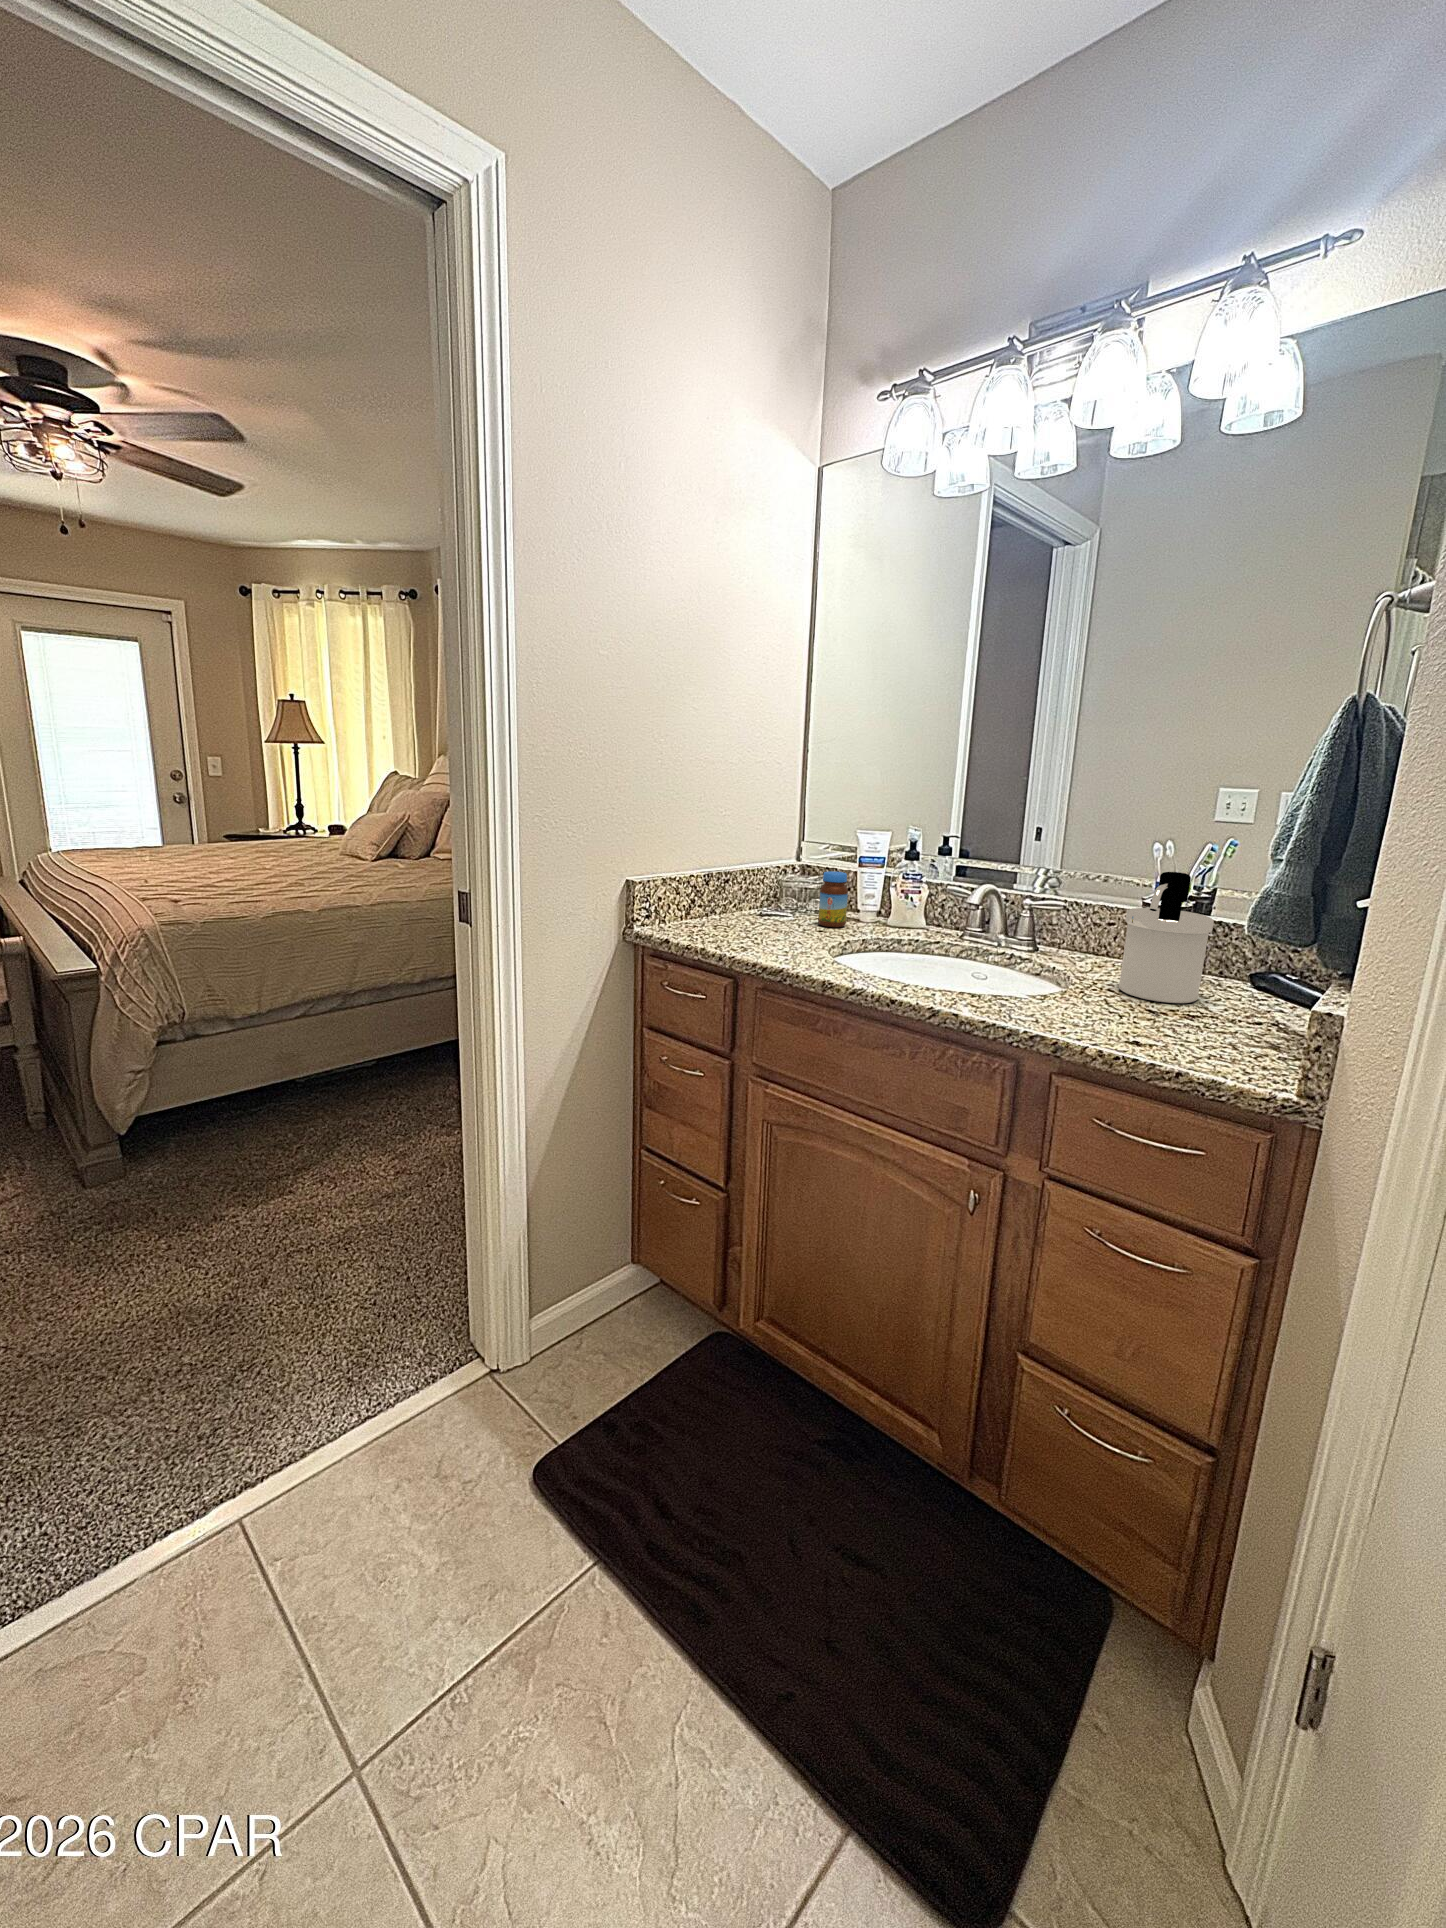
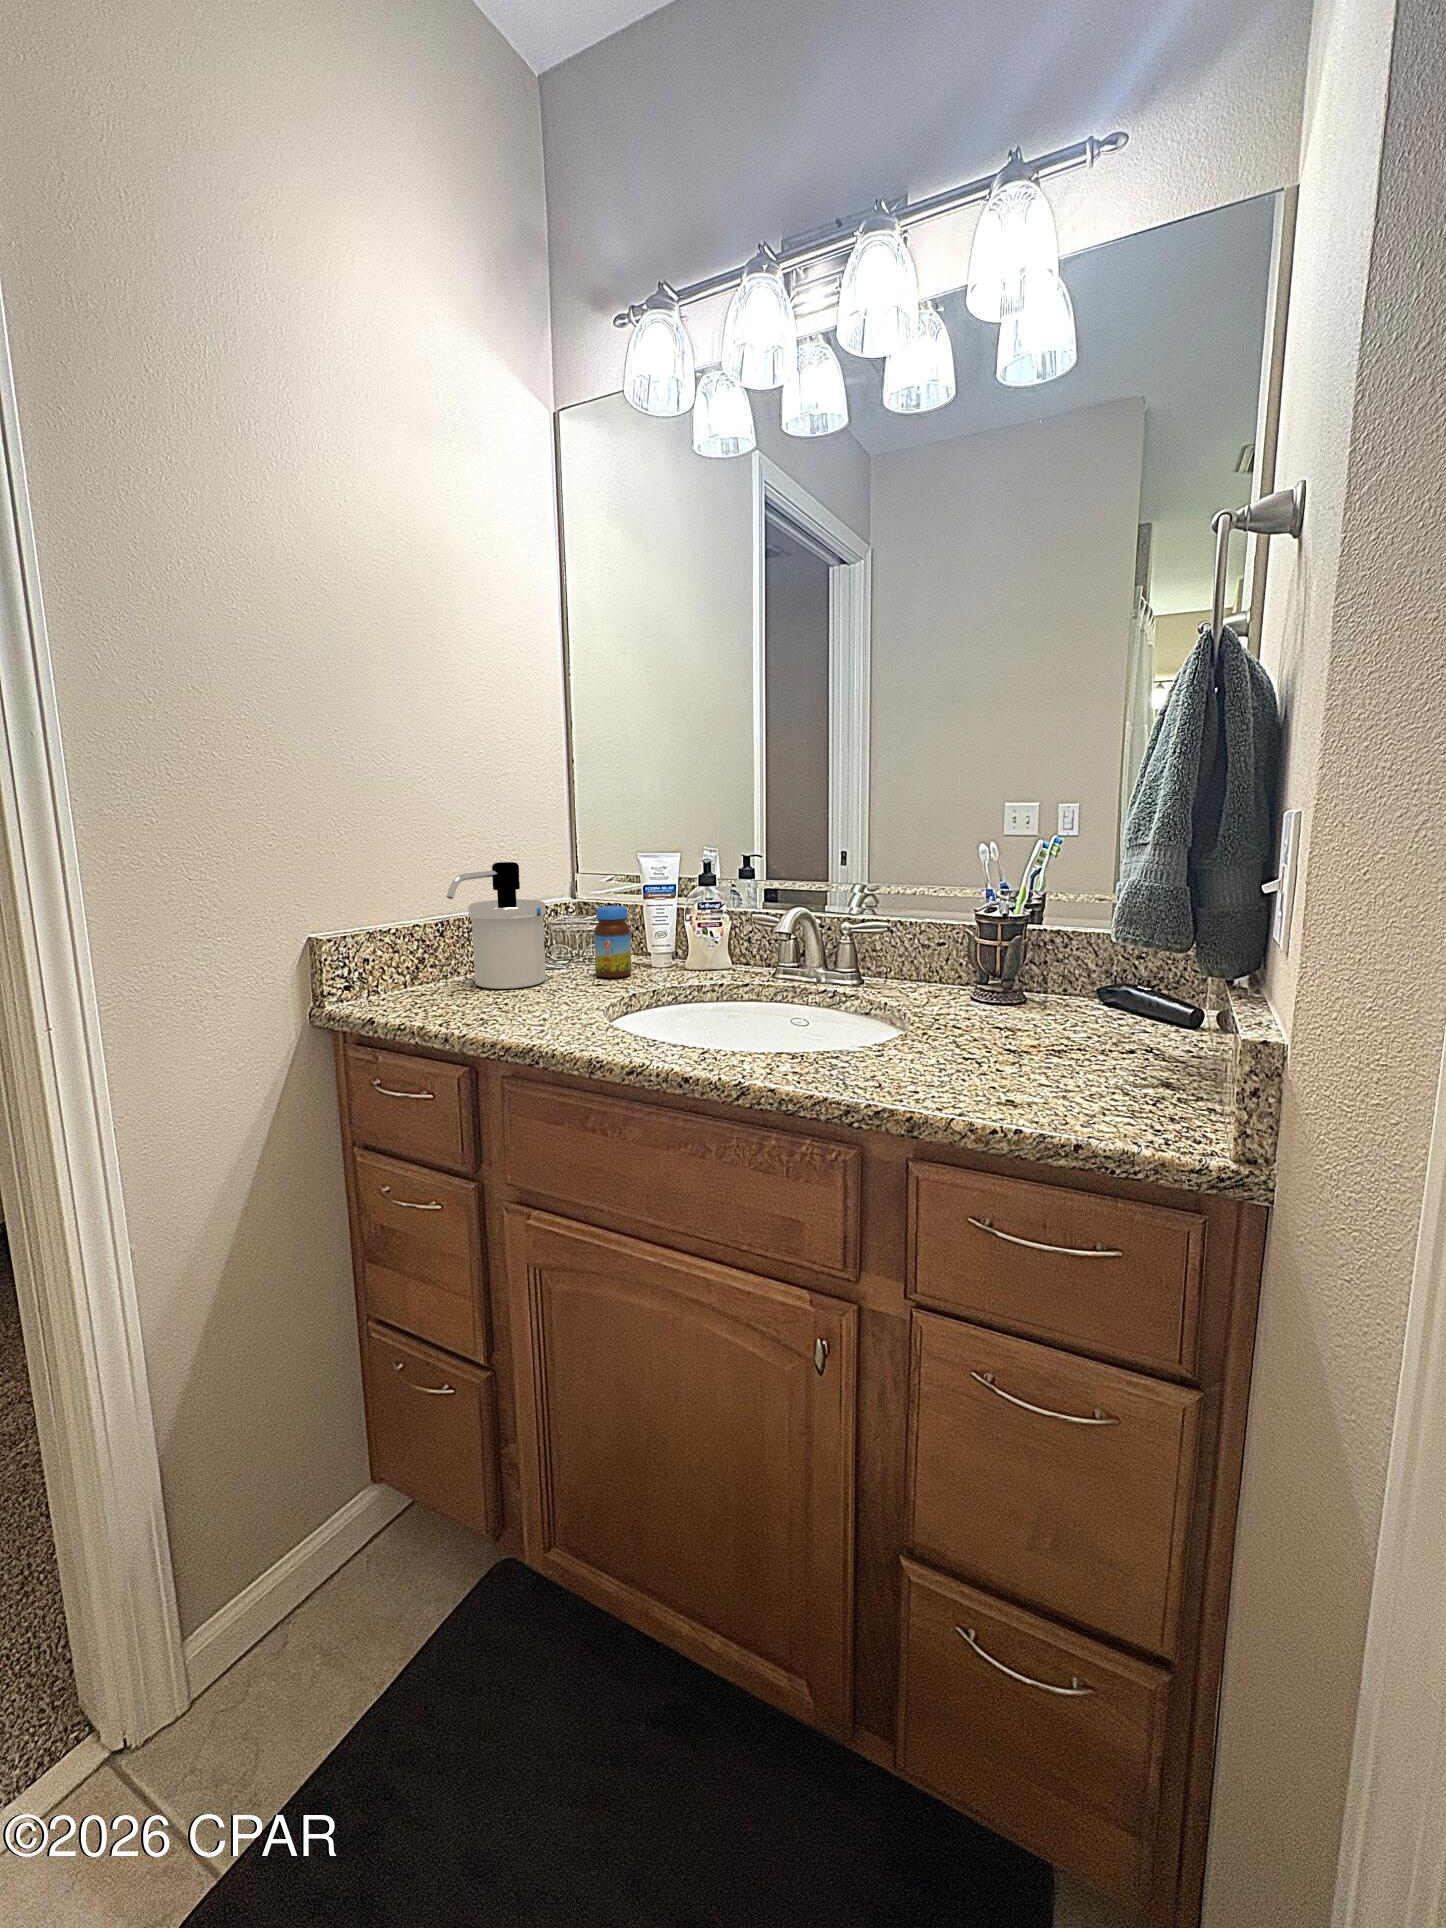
soap dispenser: present [1119,872,1214,1003] -> present [446,862,546,989]

